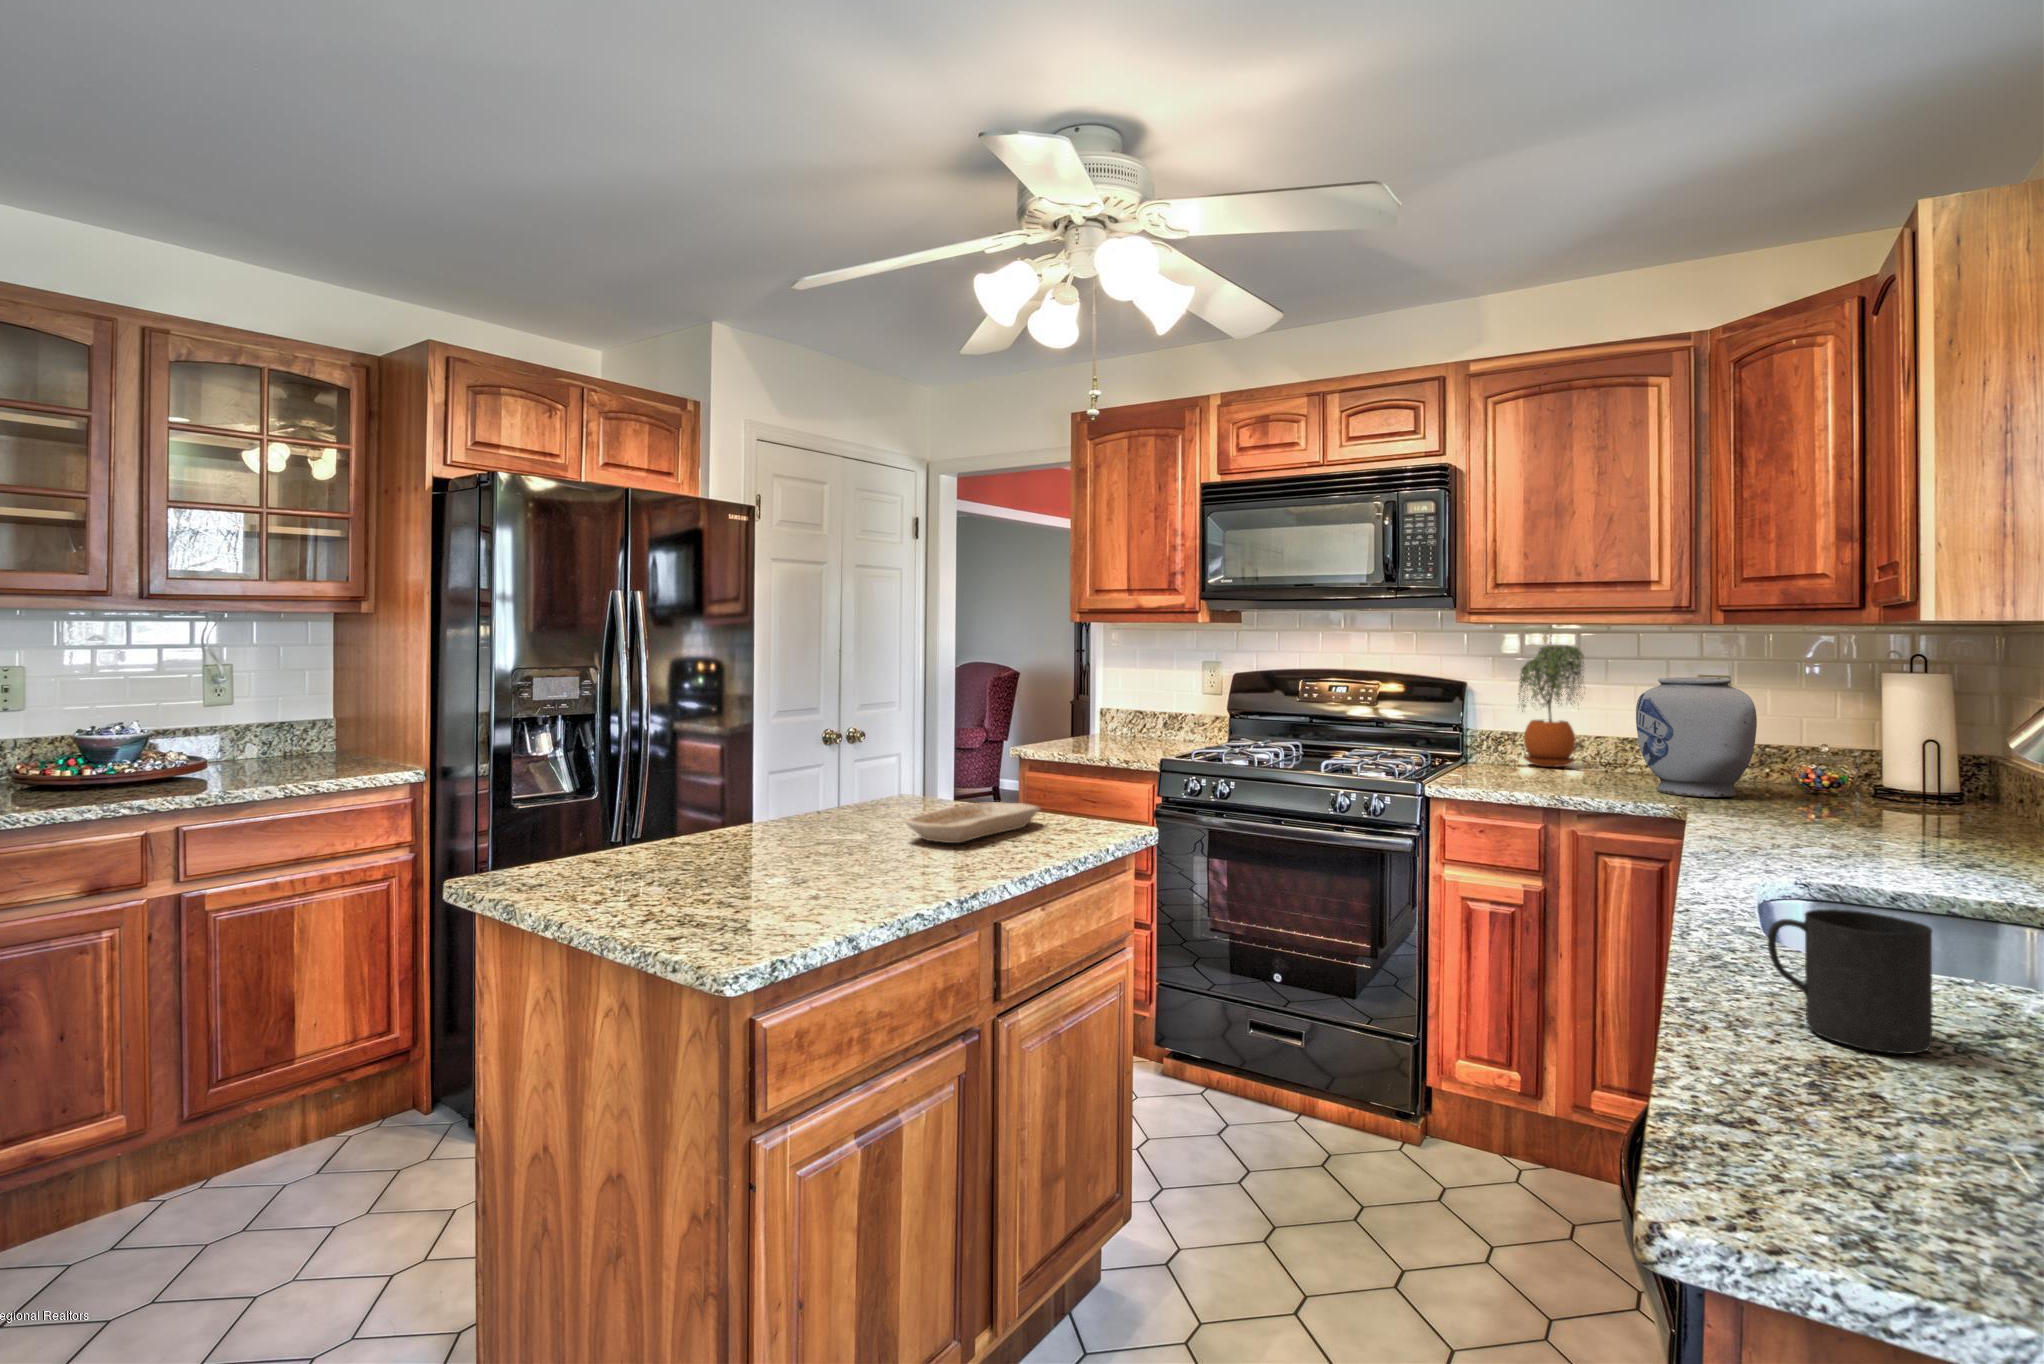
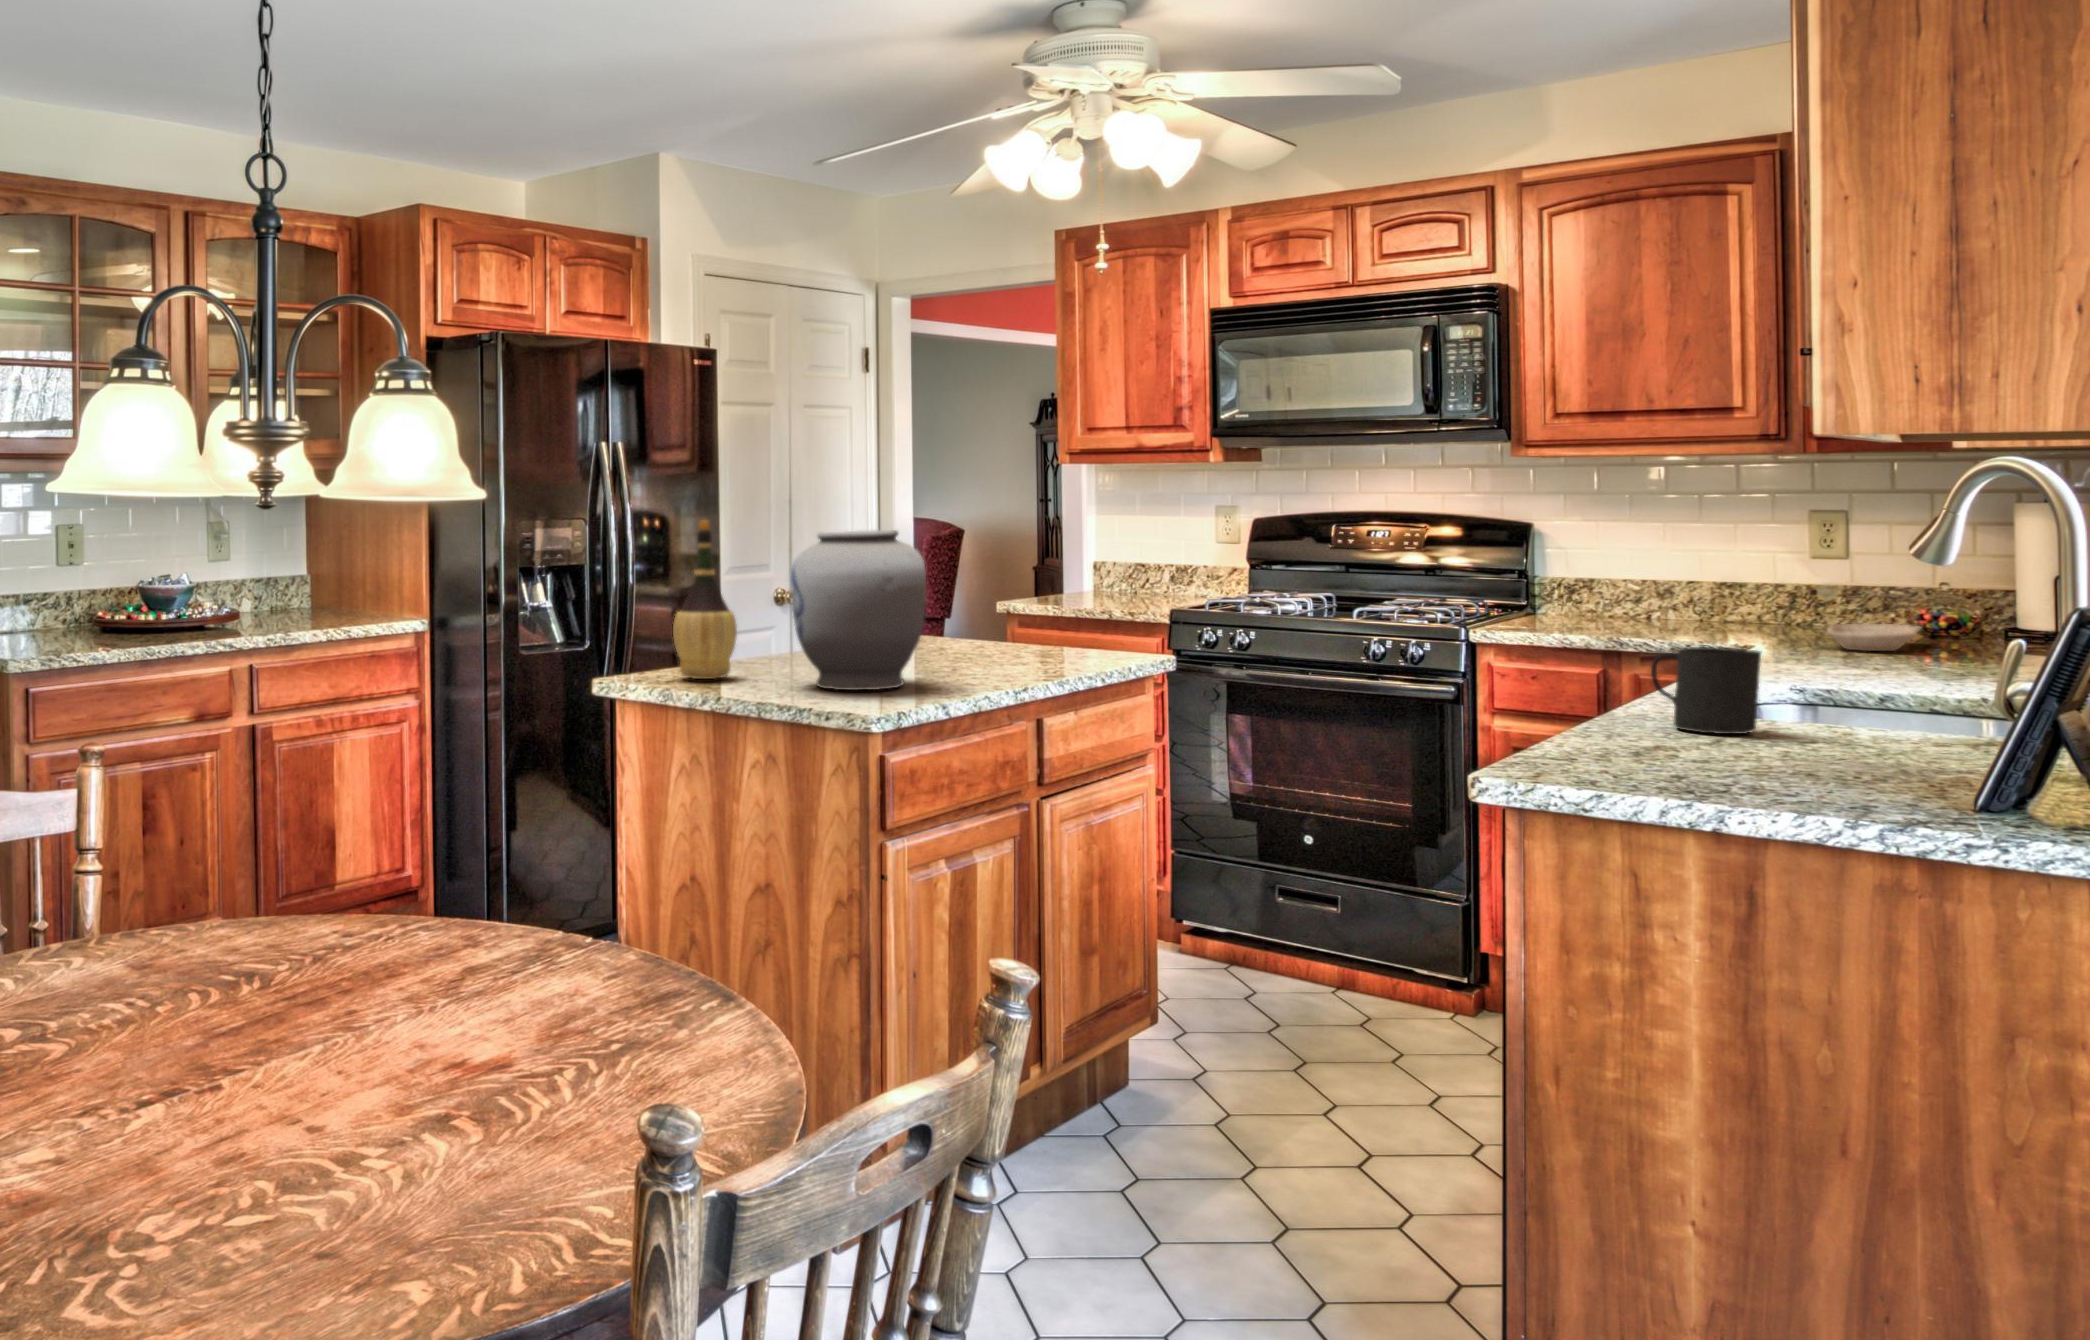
potted plant: present [1519,645,1585,767] -> none [1570,477,1659,612]
vase: present [1636,677,1757,797] -> present [791,530,926,690]
wine bottle: none [547,684,630,883] -> present [673,520,737,679]
tray: present [905,802,1040,843] -> present [1827,624,1921,651]

